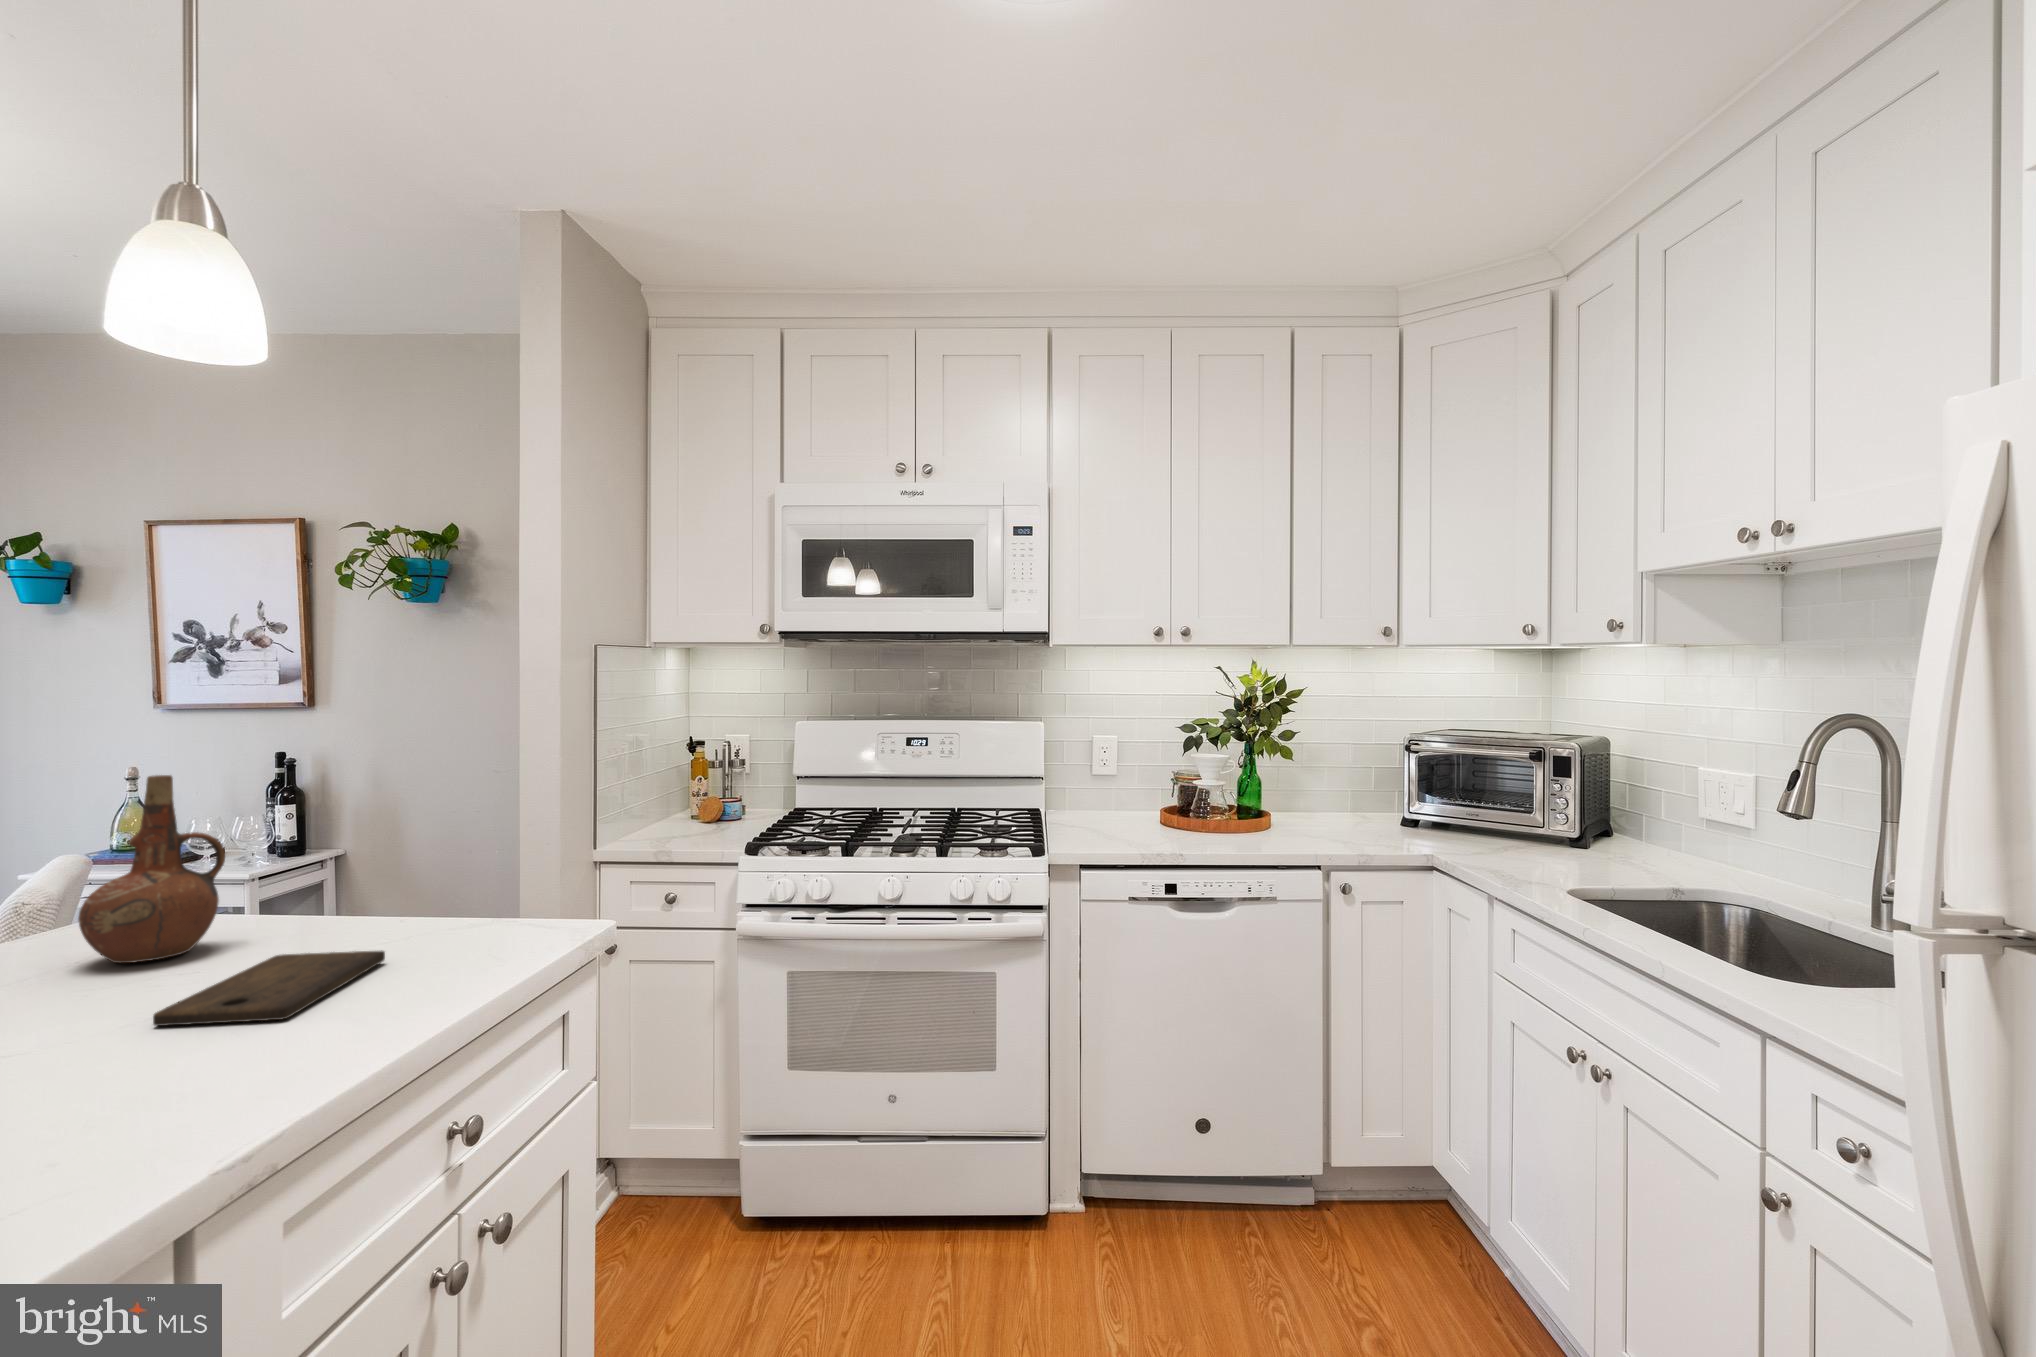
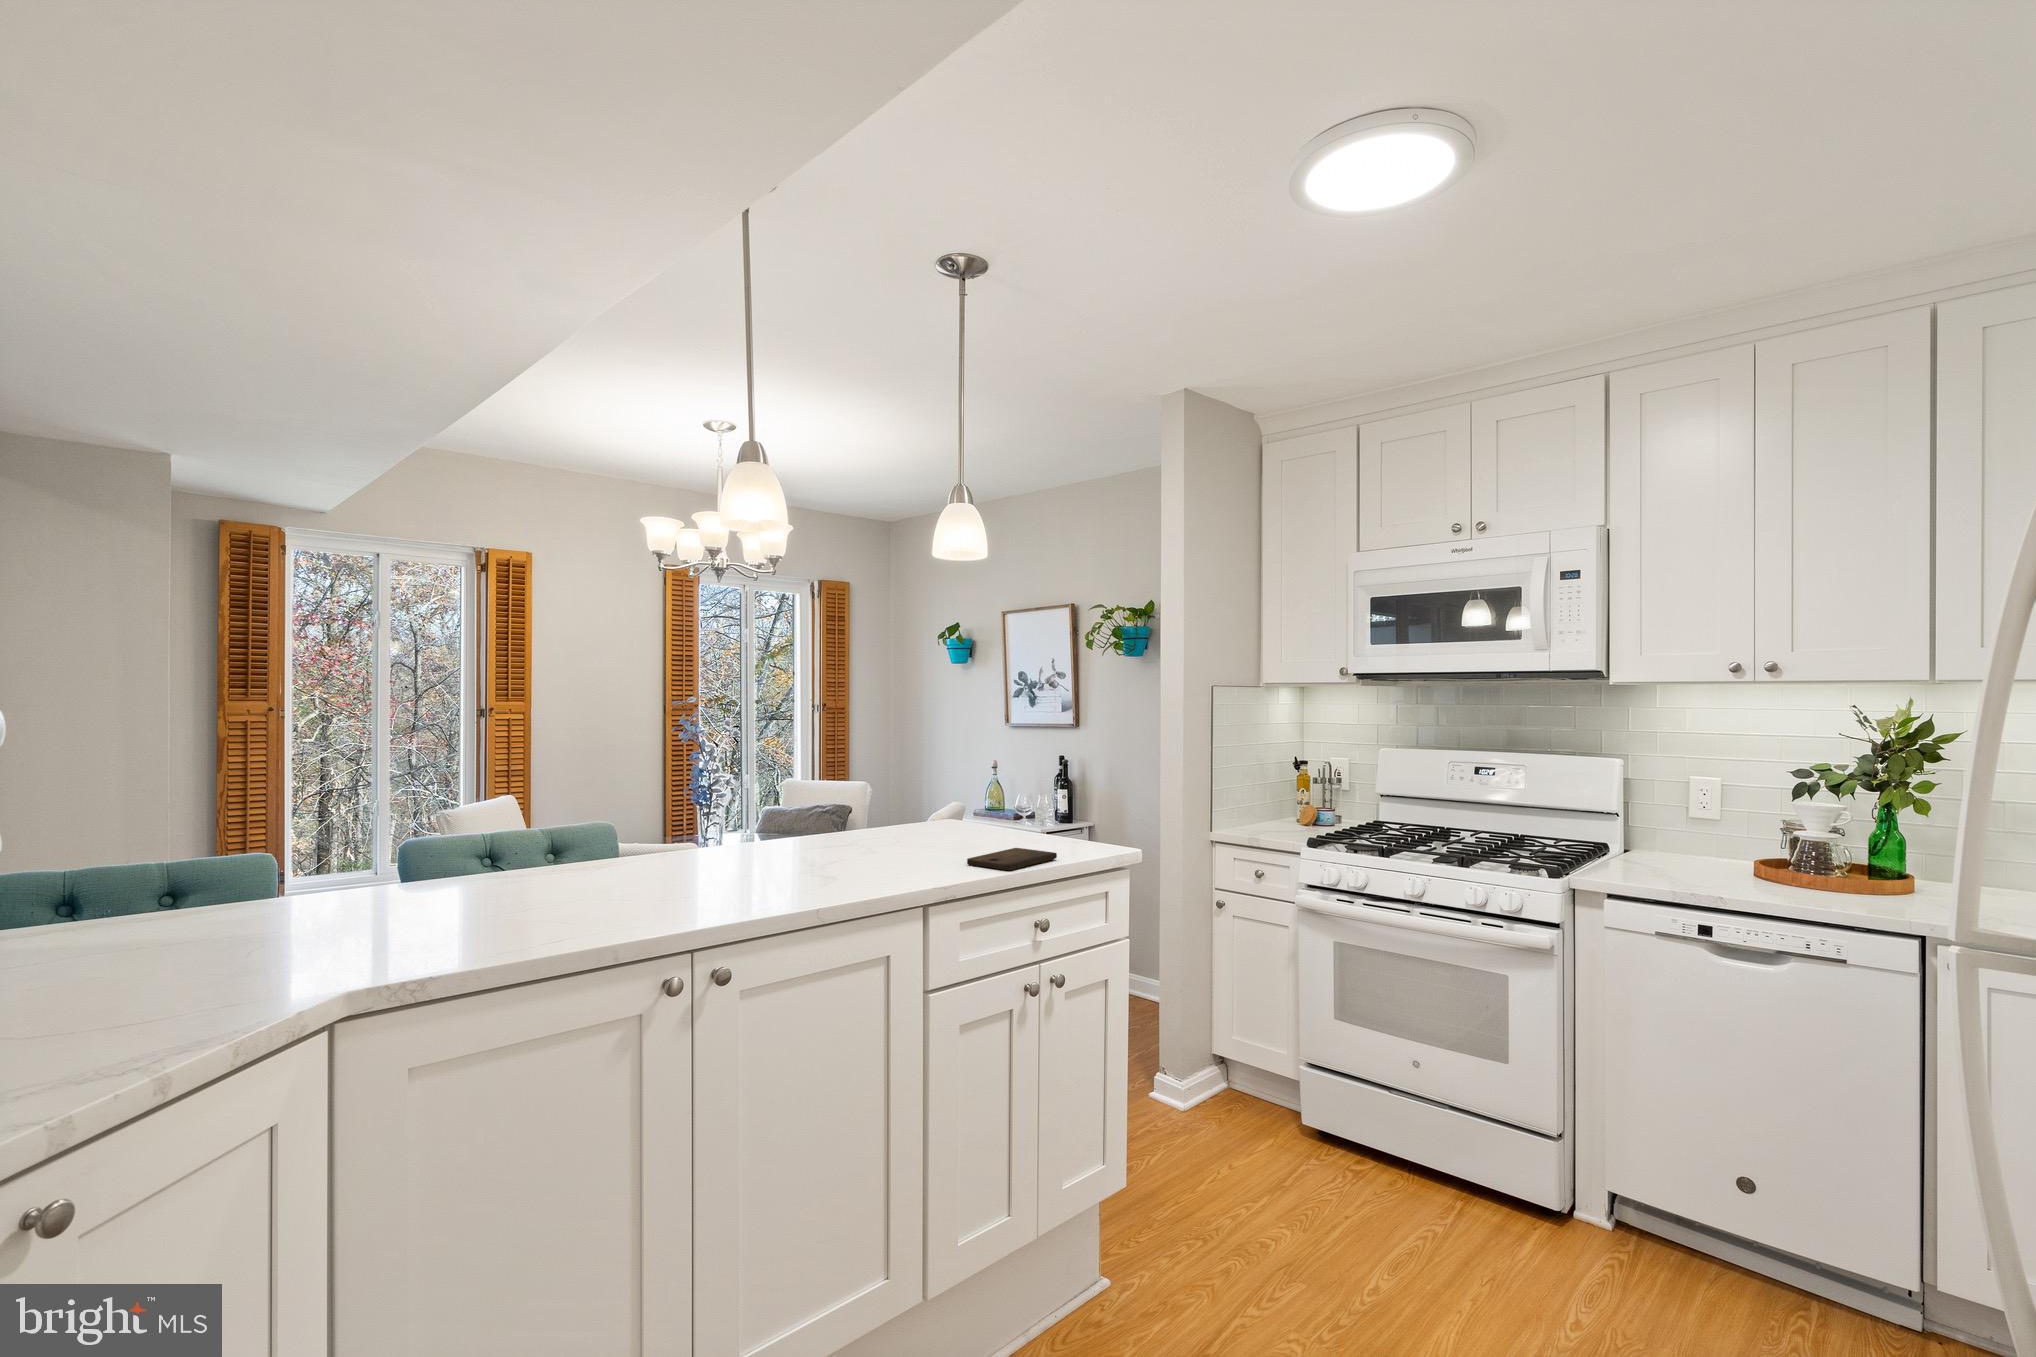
ceramic pitcher: present [78,775,225,963] -> none [952,756,1002,844]

